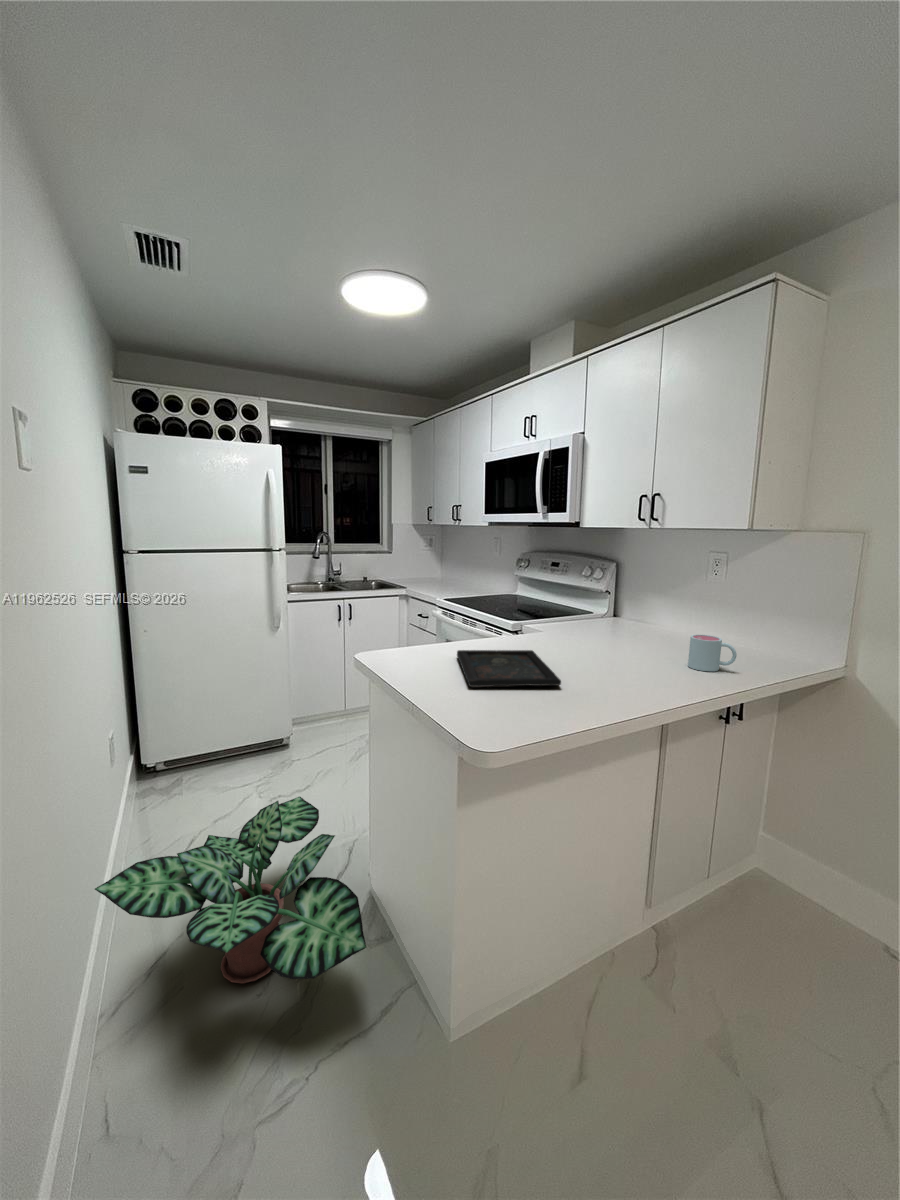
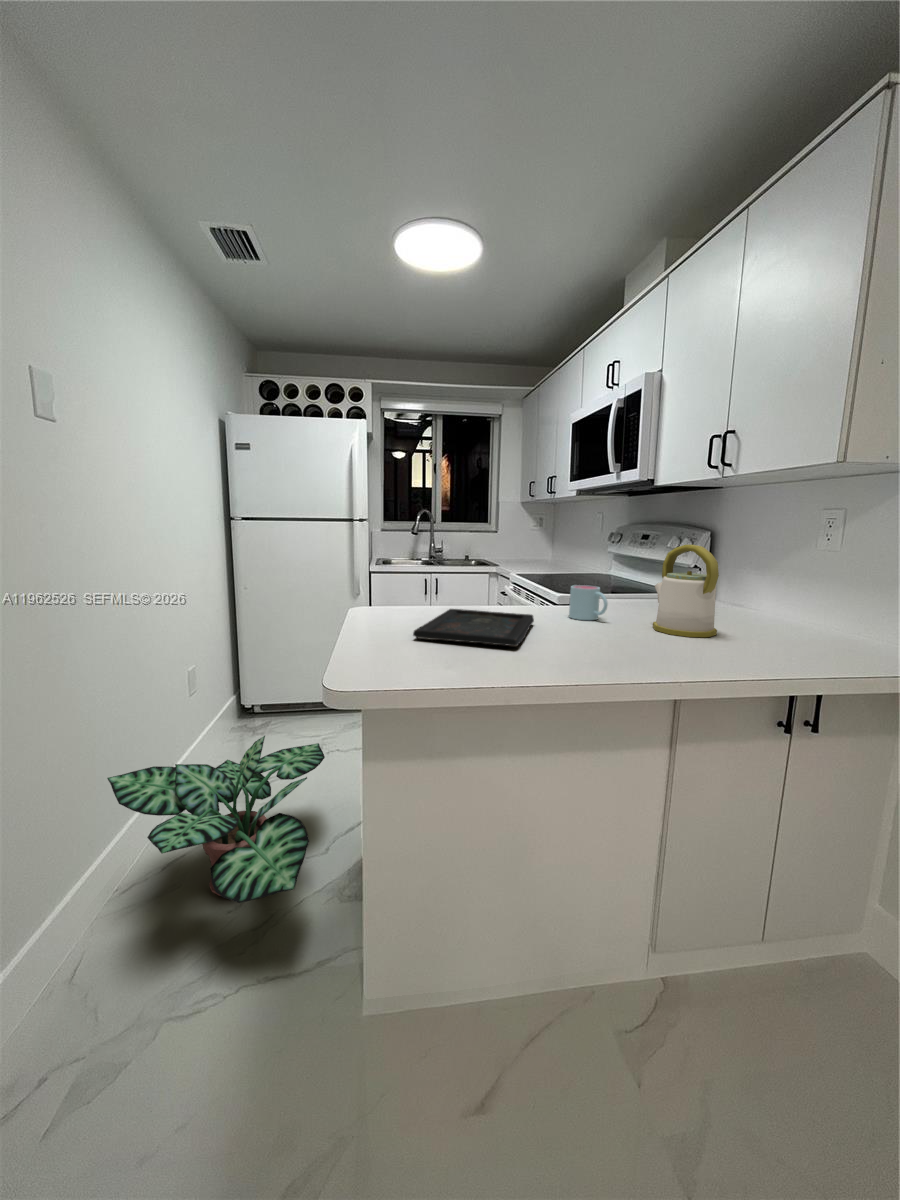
kettle: none [612,585,668,658] -> present [653,545,719,637]
mug: present [688,635,737,671] -> present [569,585,608,620]

